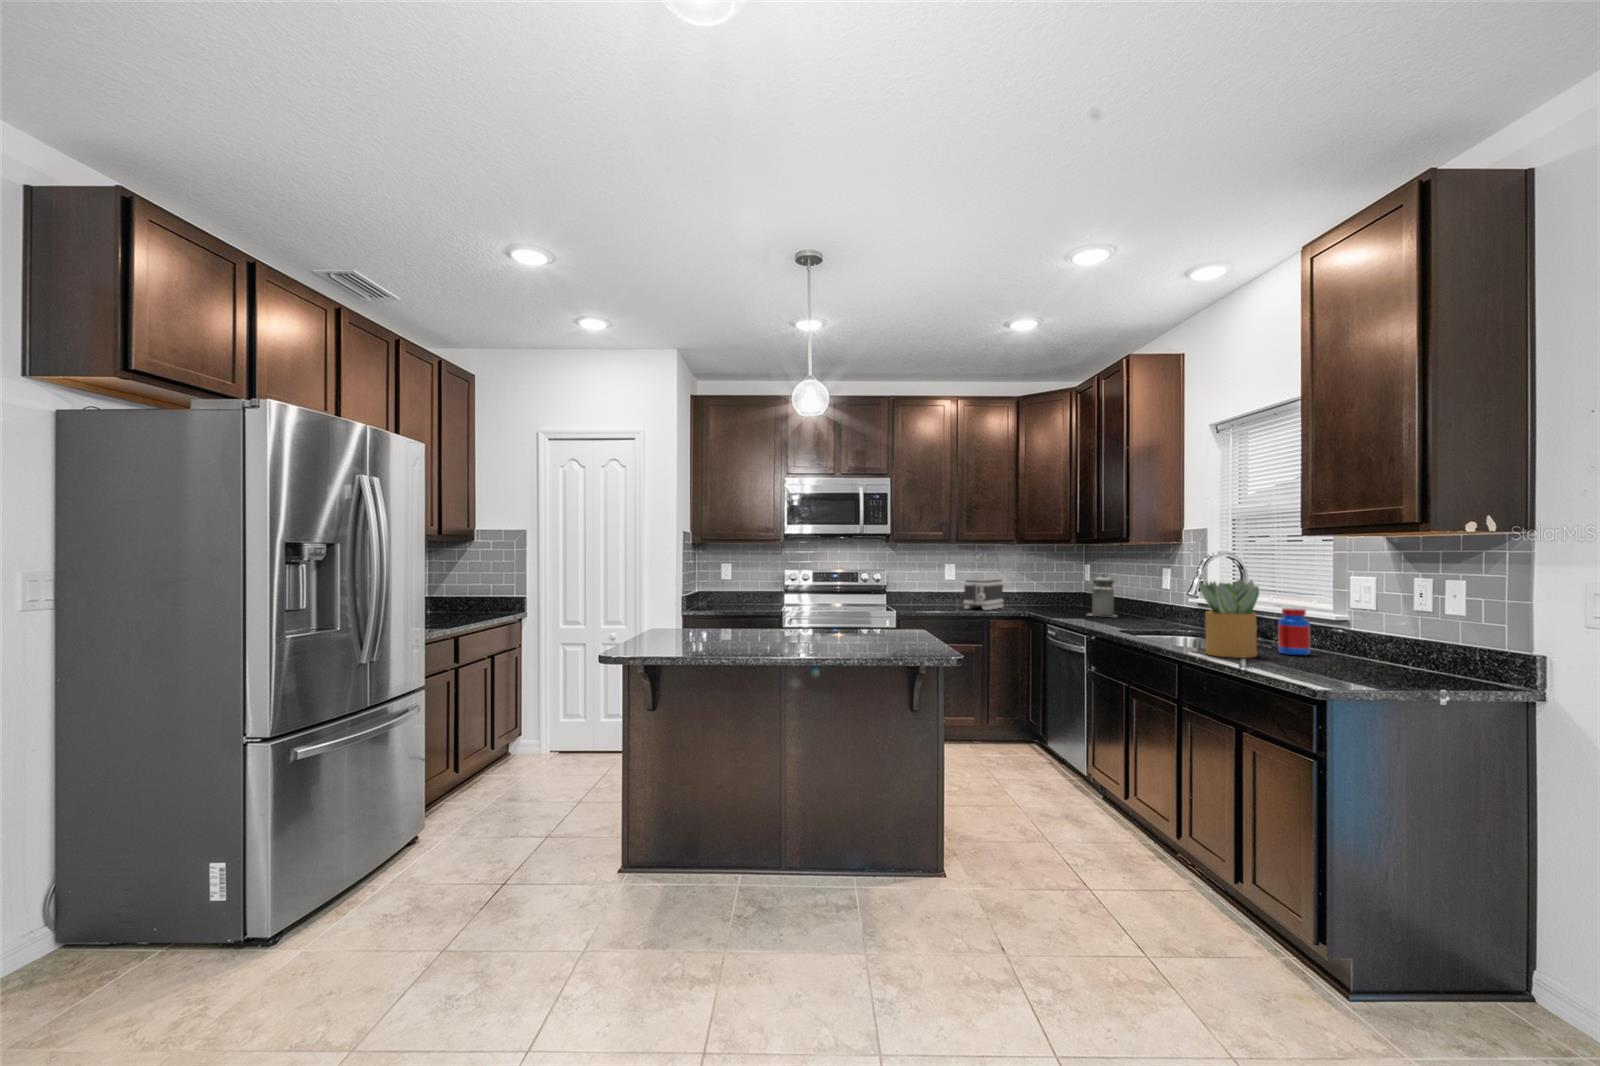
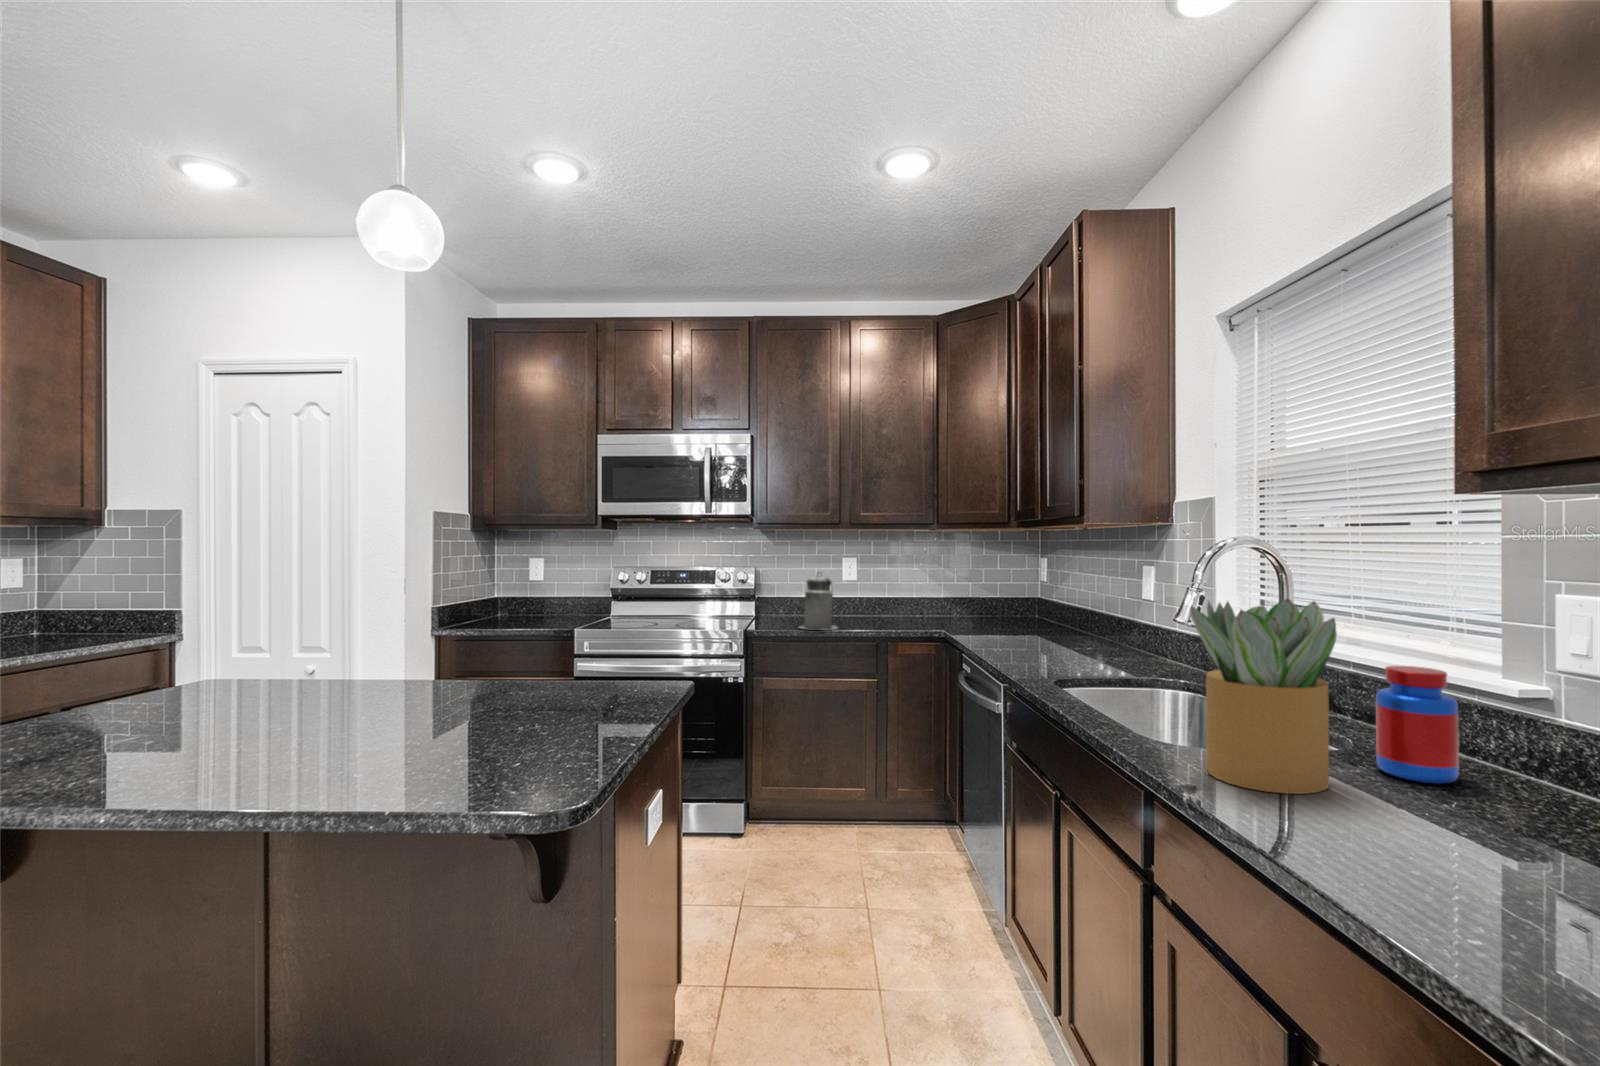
canister: present [1089,574,1116,617] -> present [799,576,837,630]
toaster: present [963,579,1003,610] -> none [862,579,924,625]

